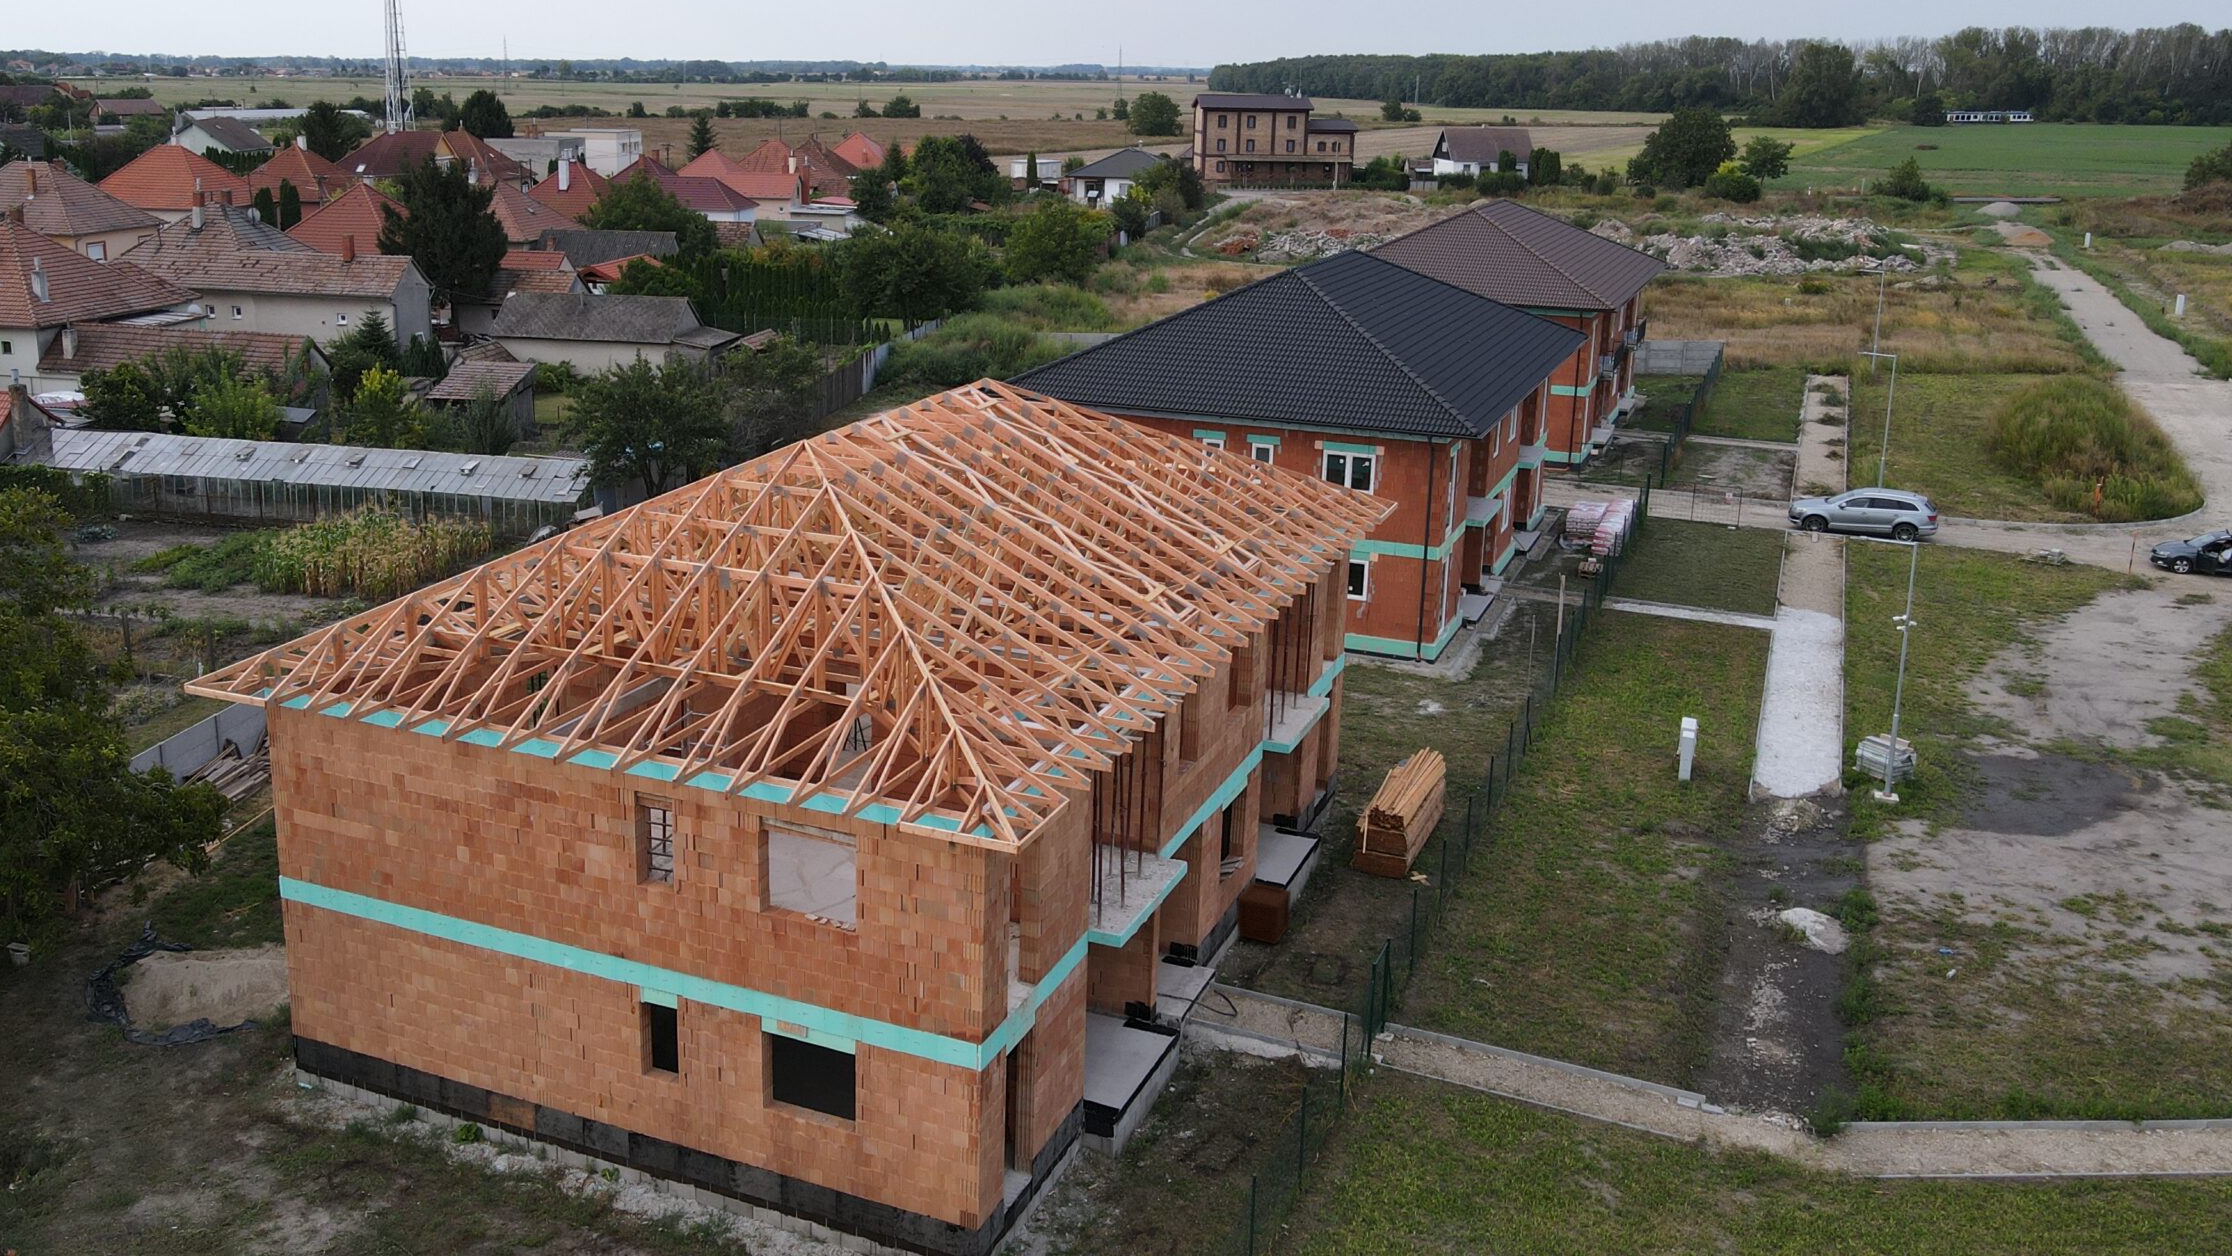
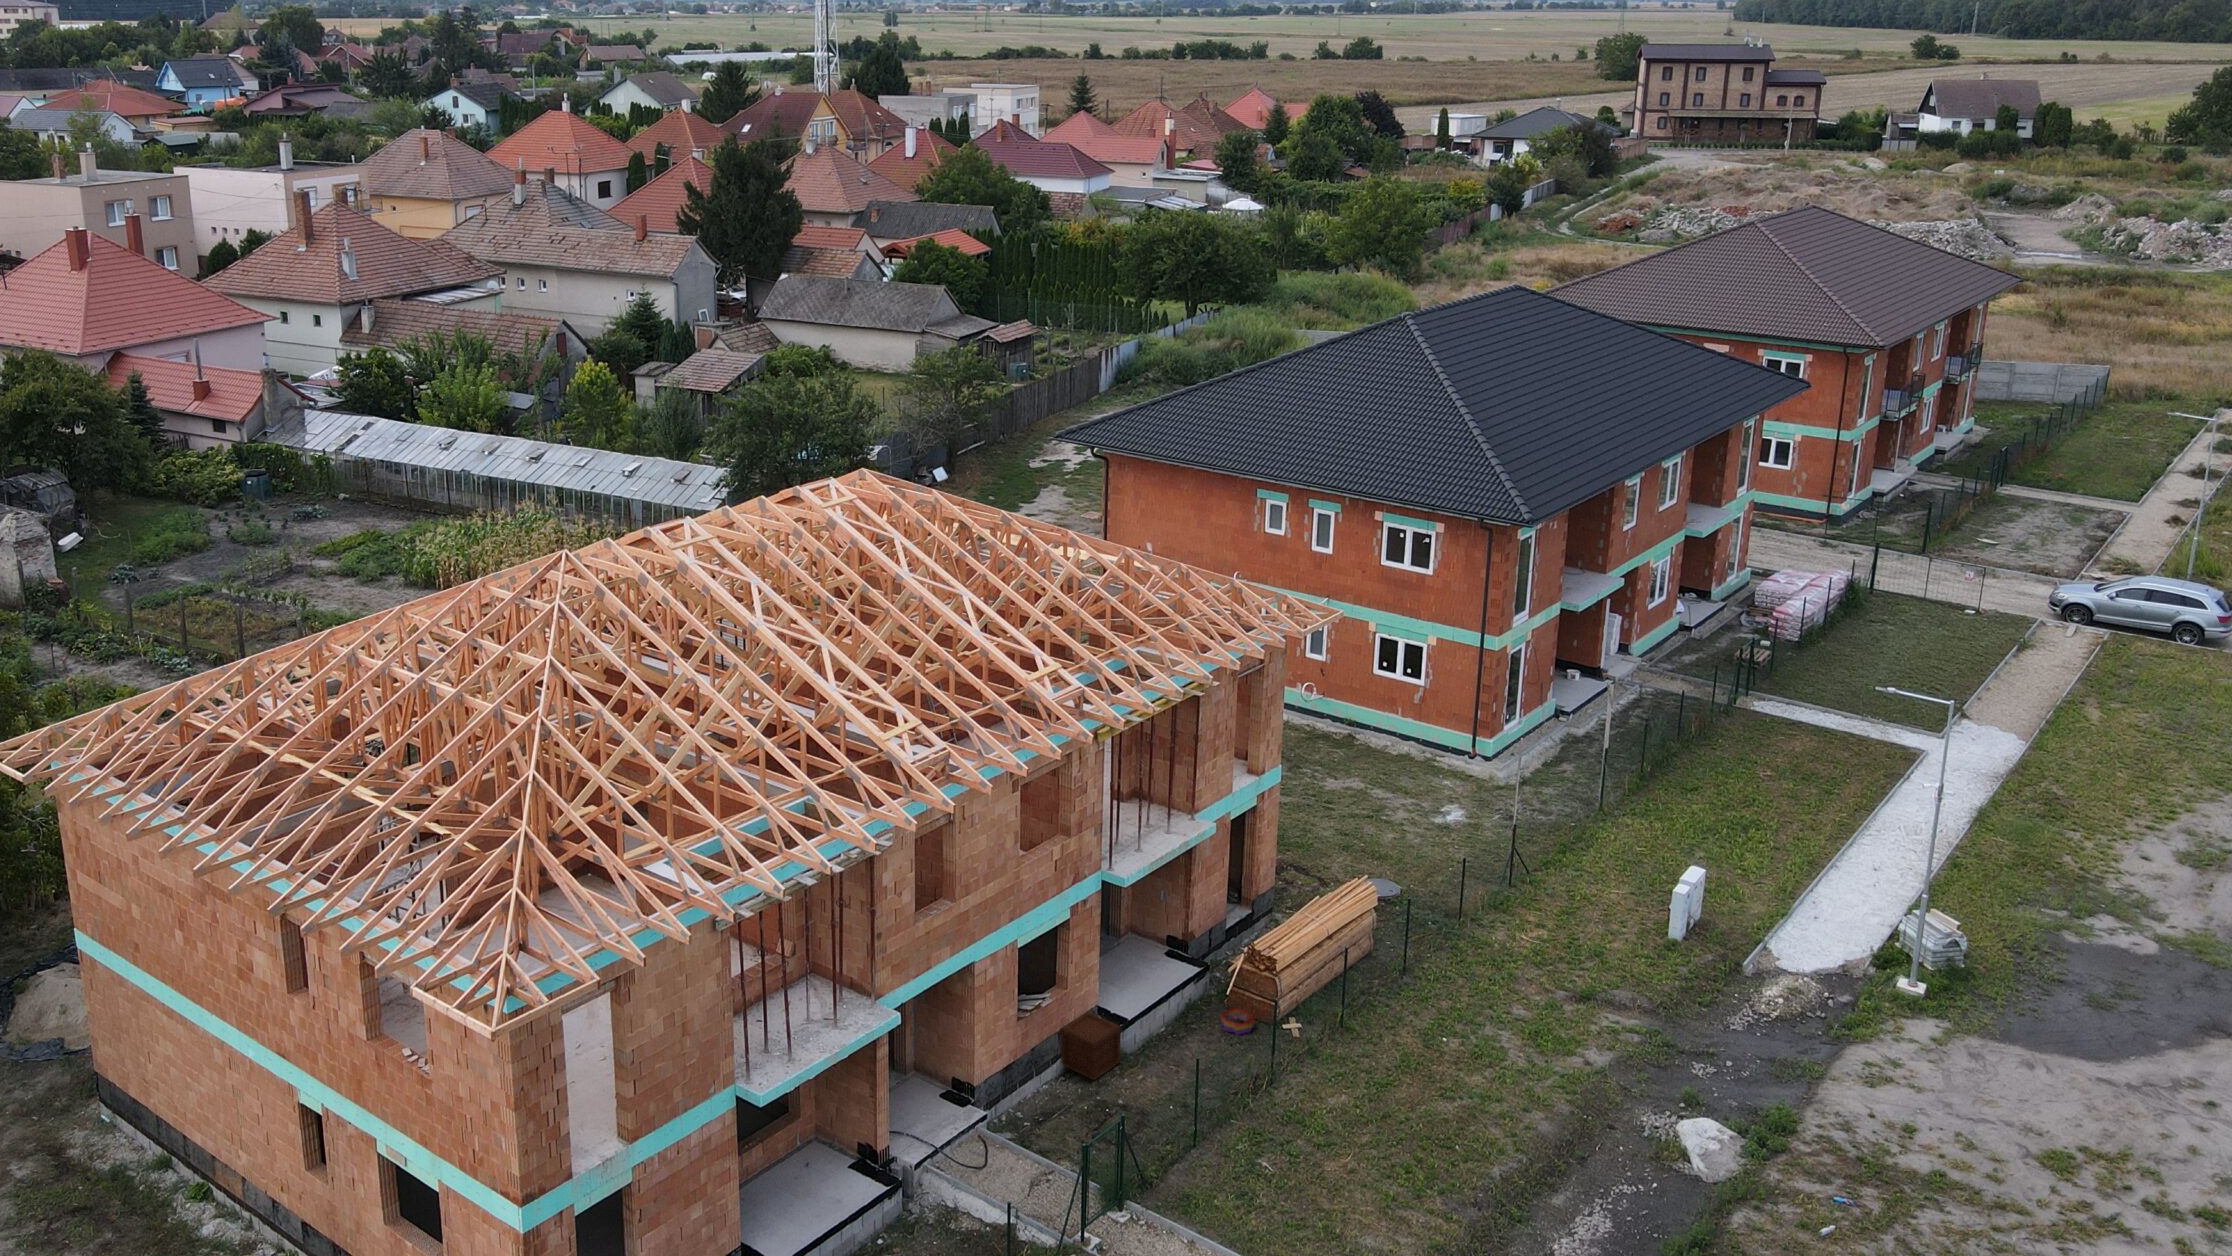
storage bin: none [1353,872,1386,895] -> present [1221,1008,1255,1035]

